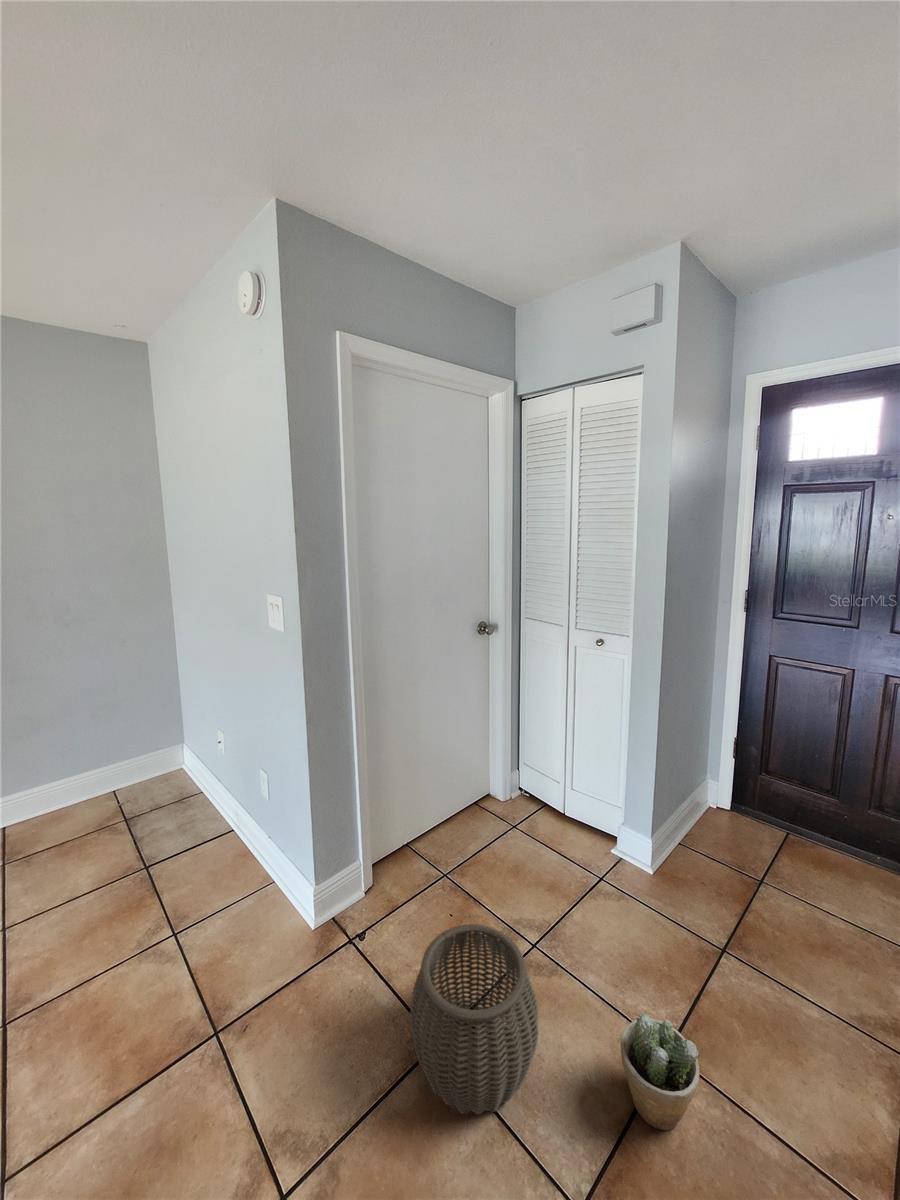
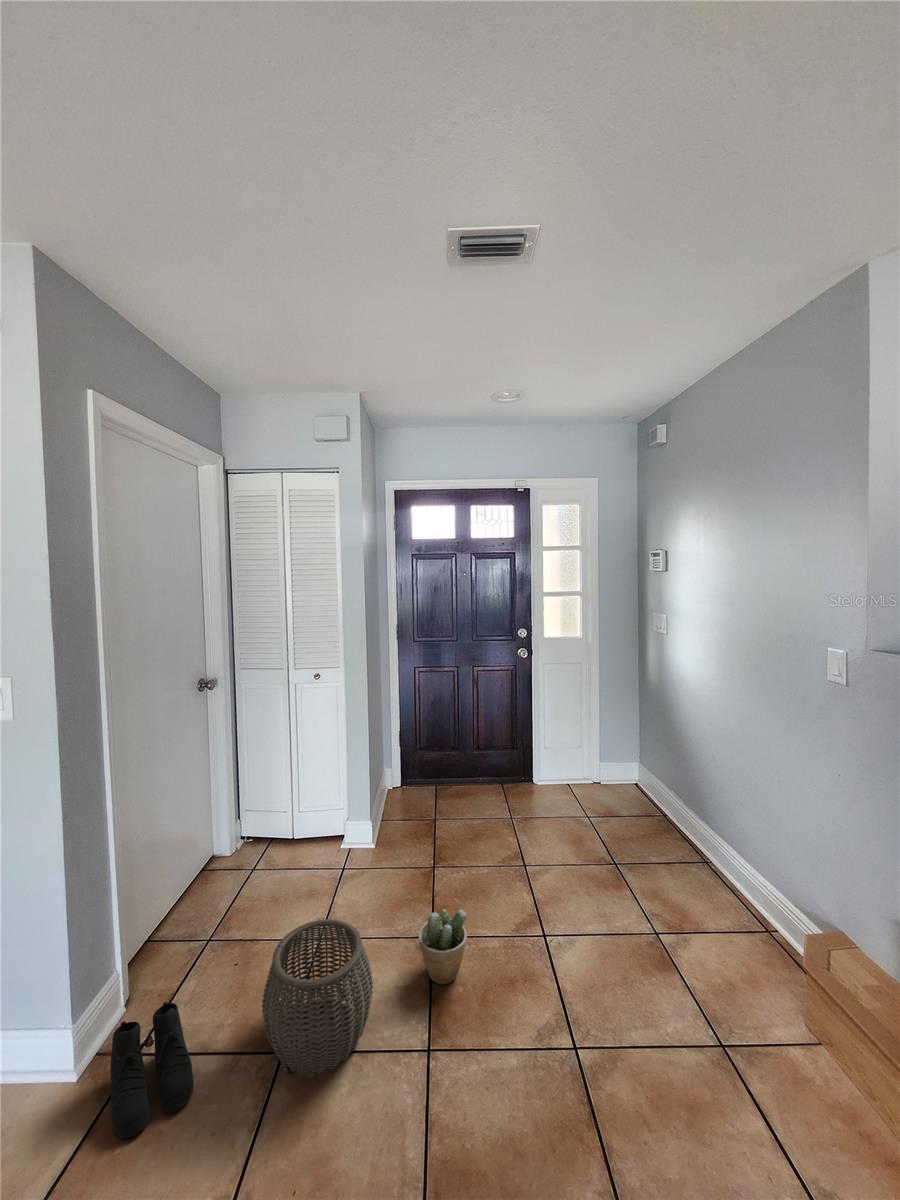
boots: none [295,916,369,1027] -> present [111,1002,193,1139]

